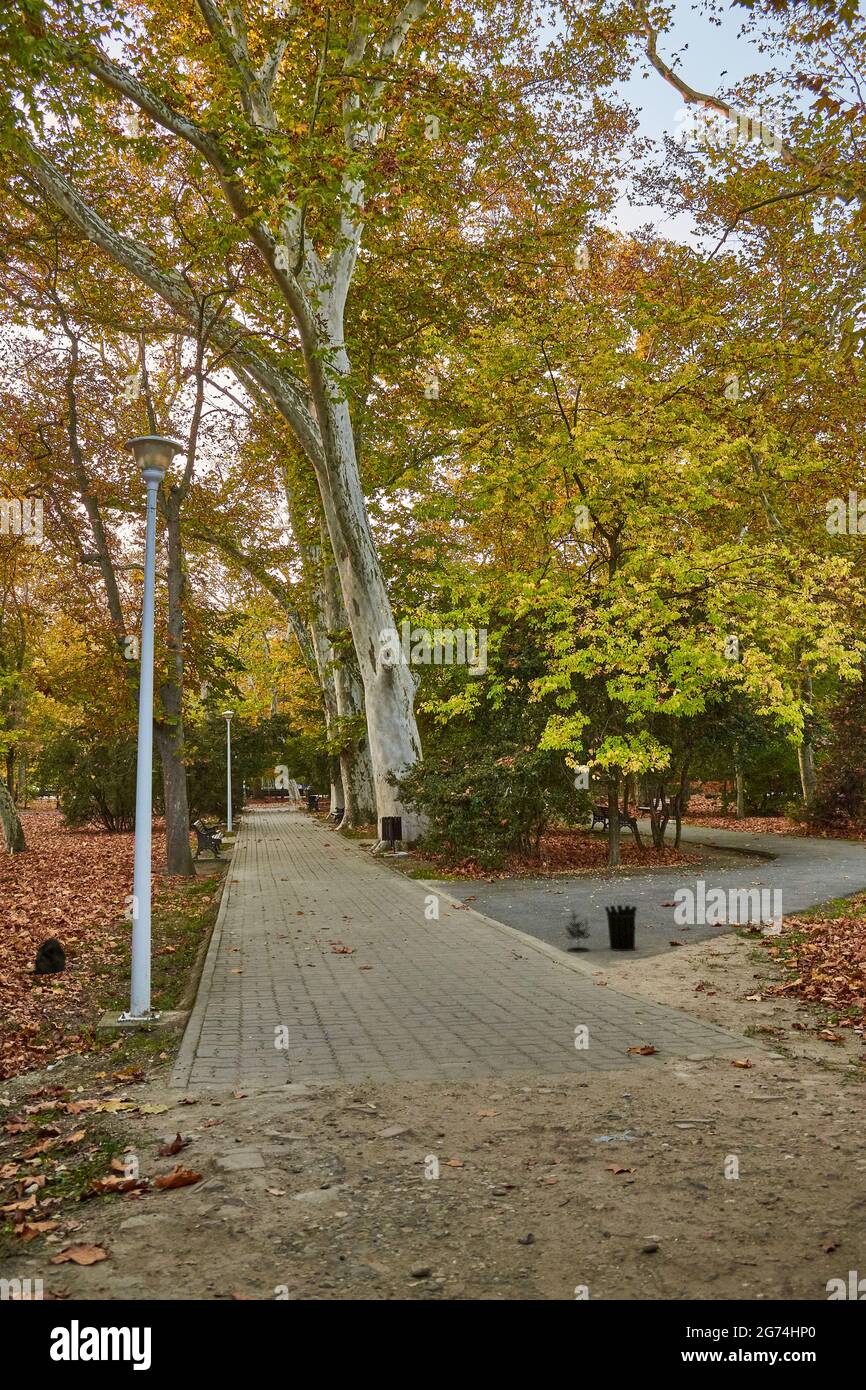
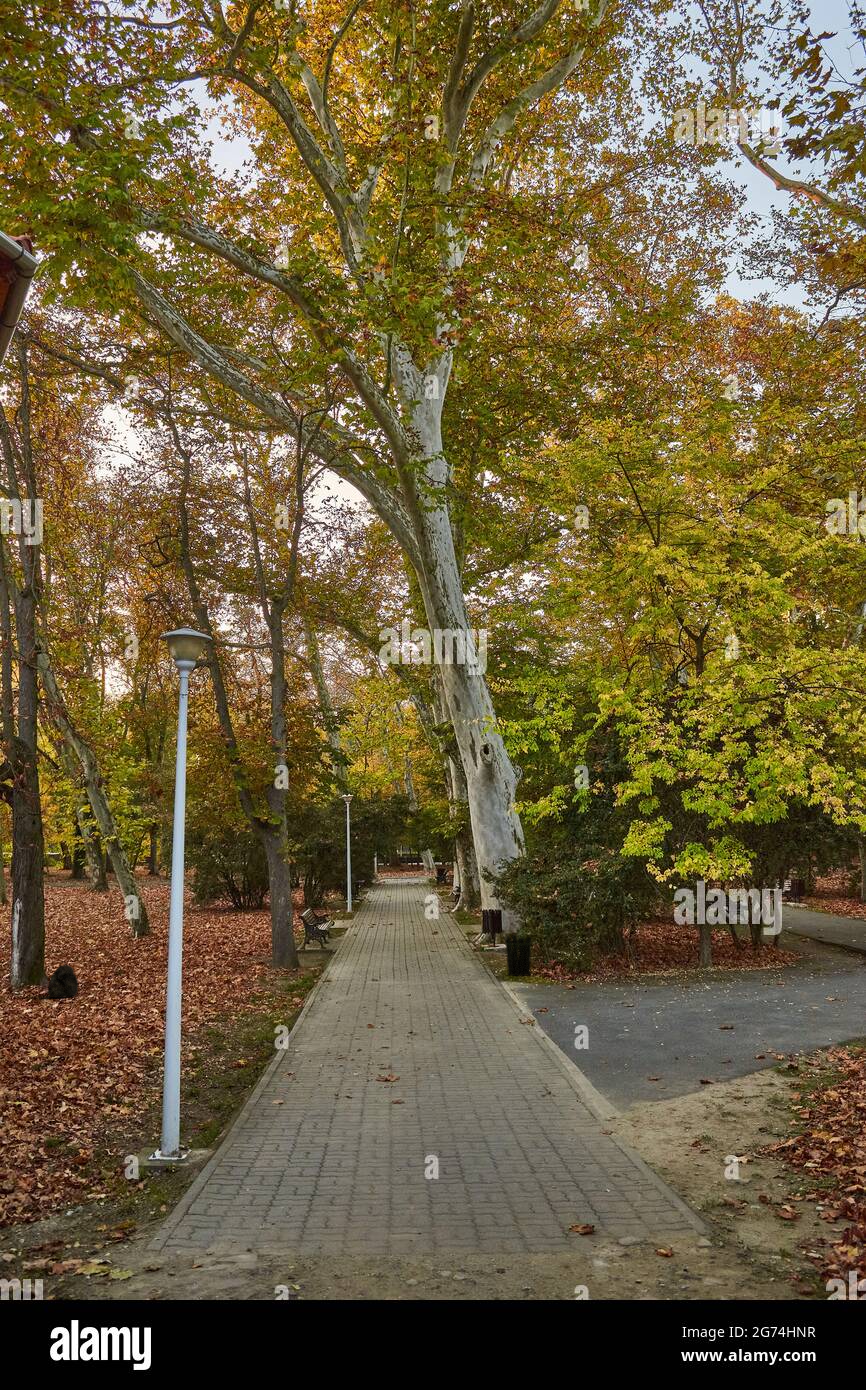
waste bin: present [605,905,637,951] -> present [504,935,531,976]
potted tree: present [566,913,590,952] -> none [548,940,574,981]

